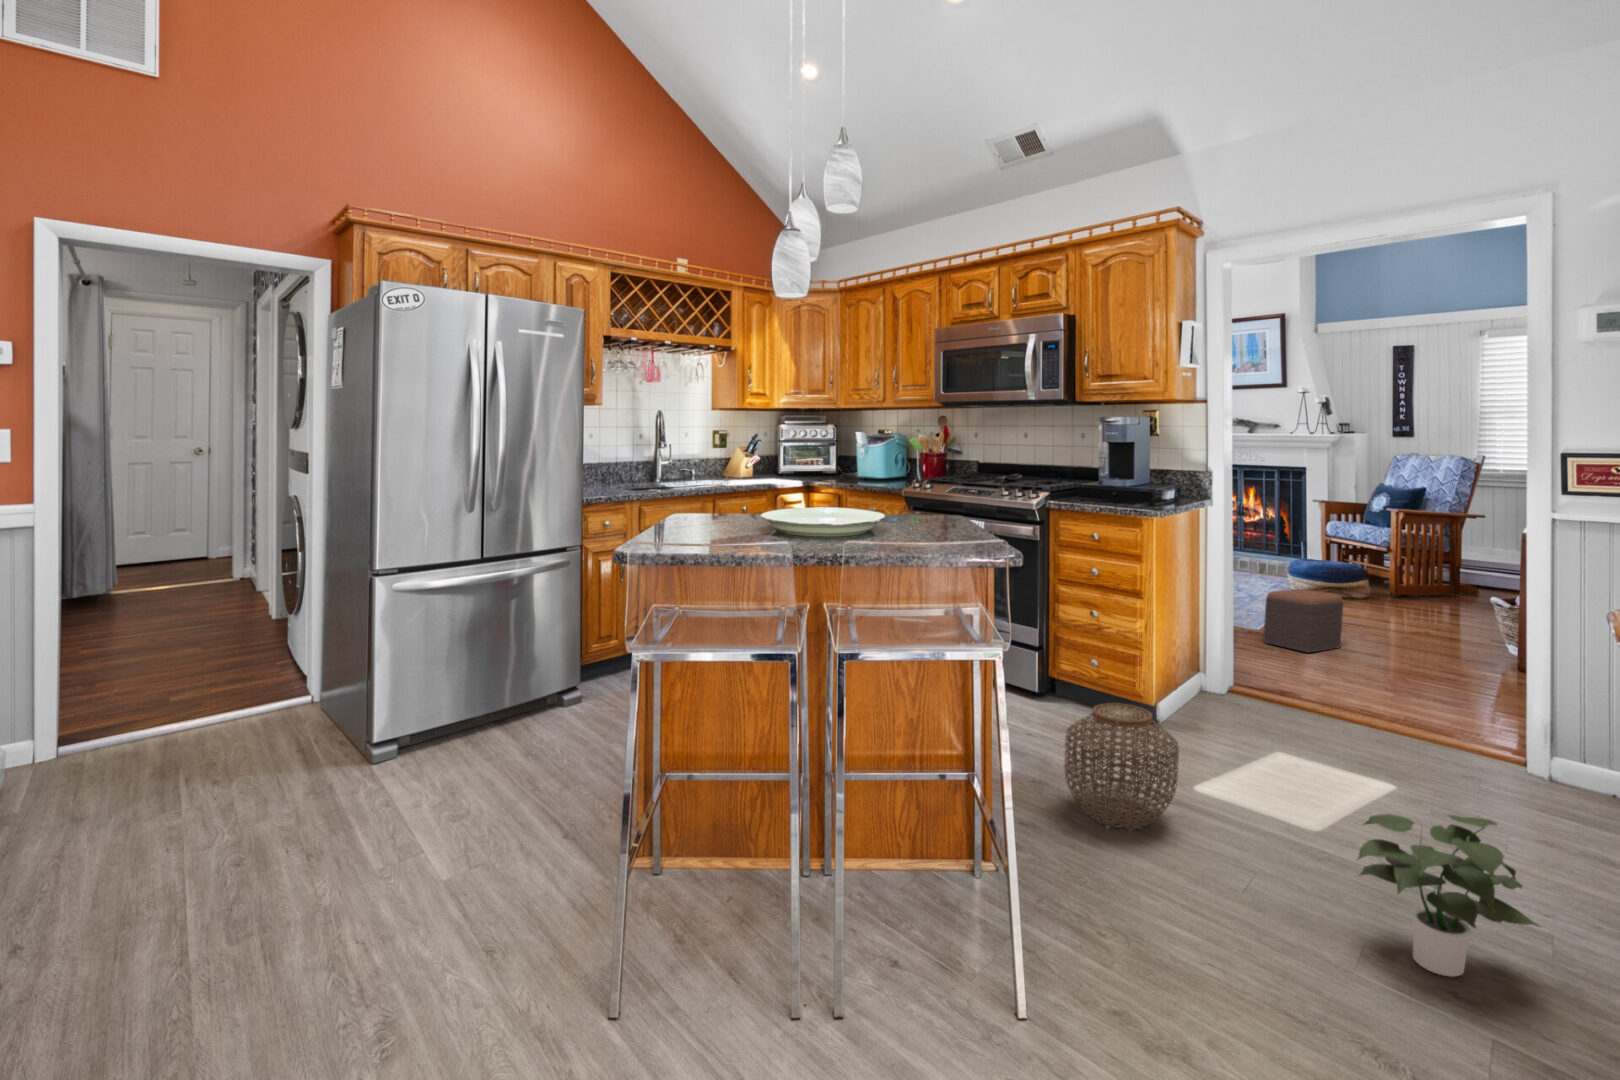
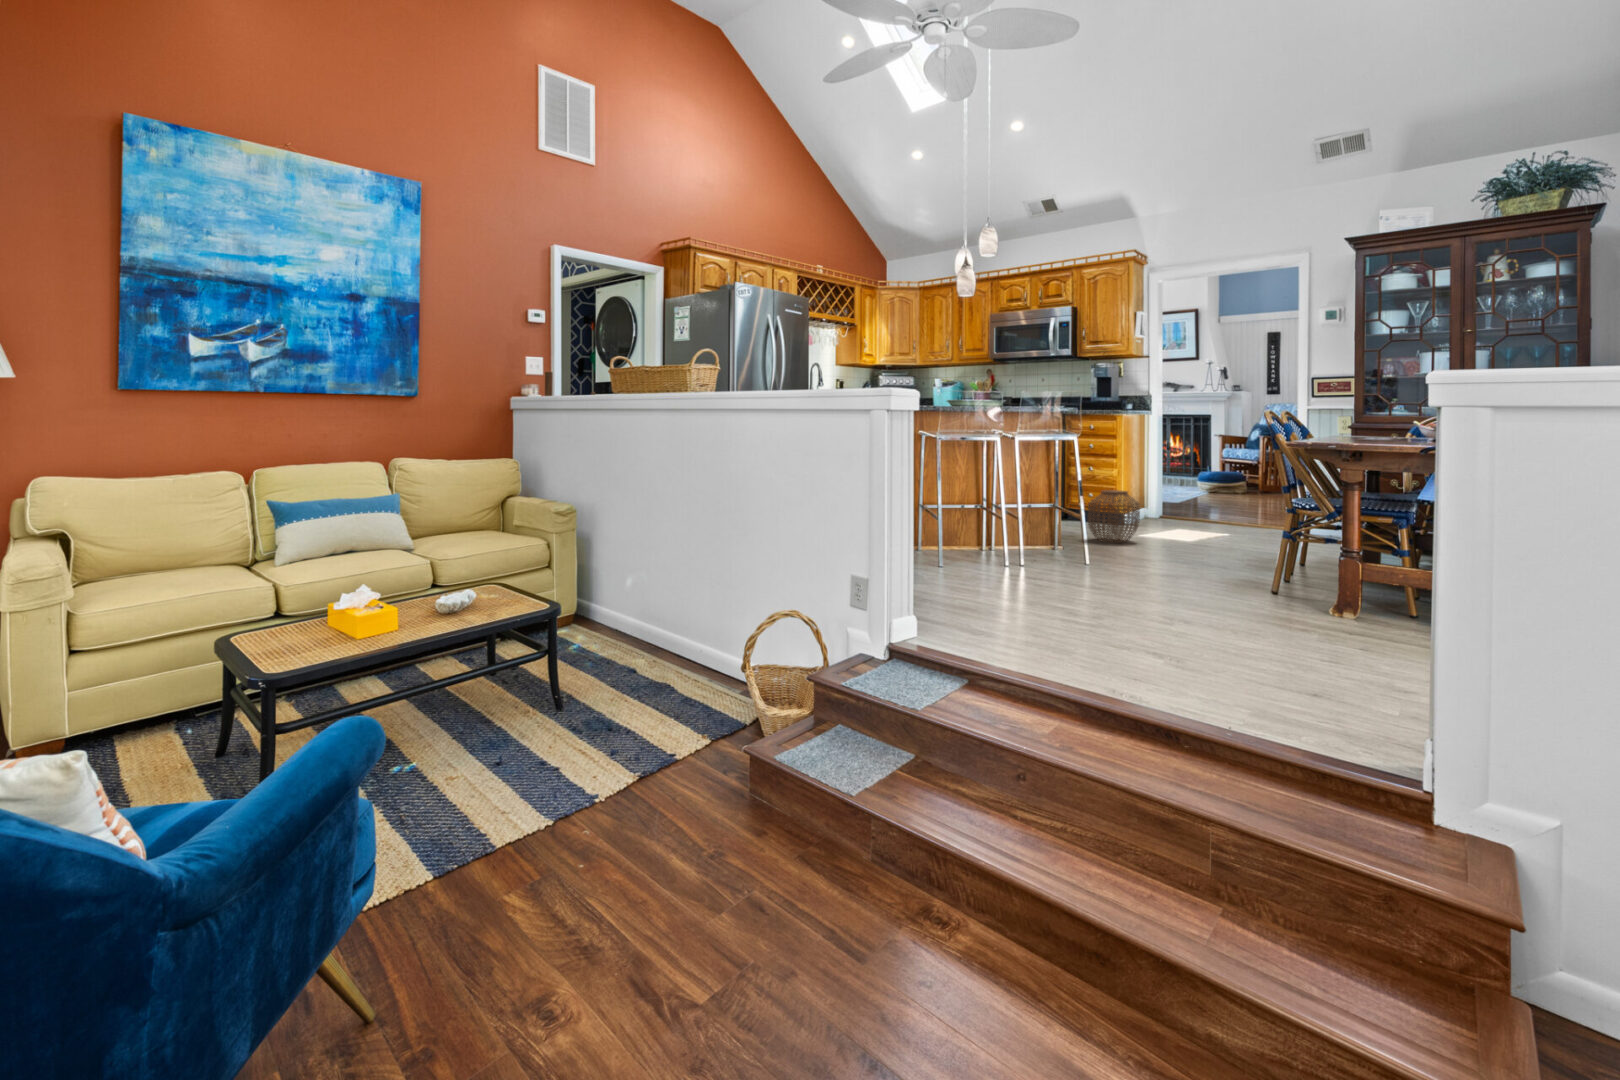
footstool: present [1263,589,1344,653] -> none [1181,475,1226,510]
potted plant: present [1358,814,1540,977] -> none [1210,501,1273,559]

